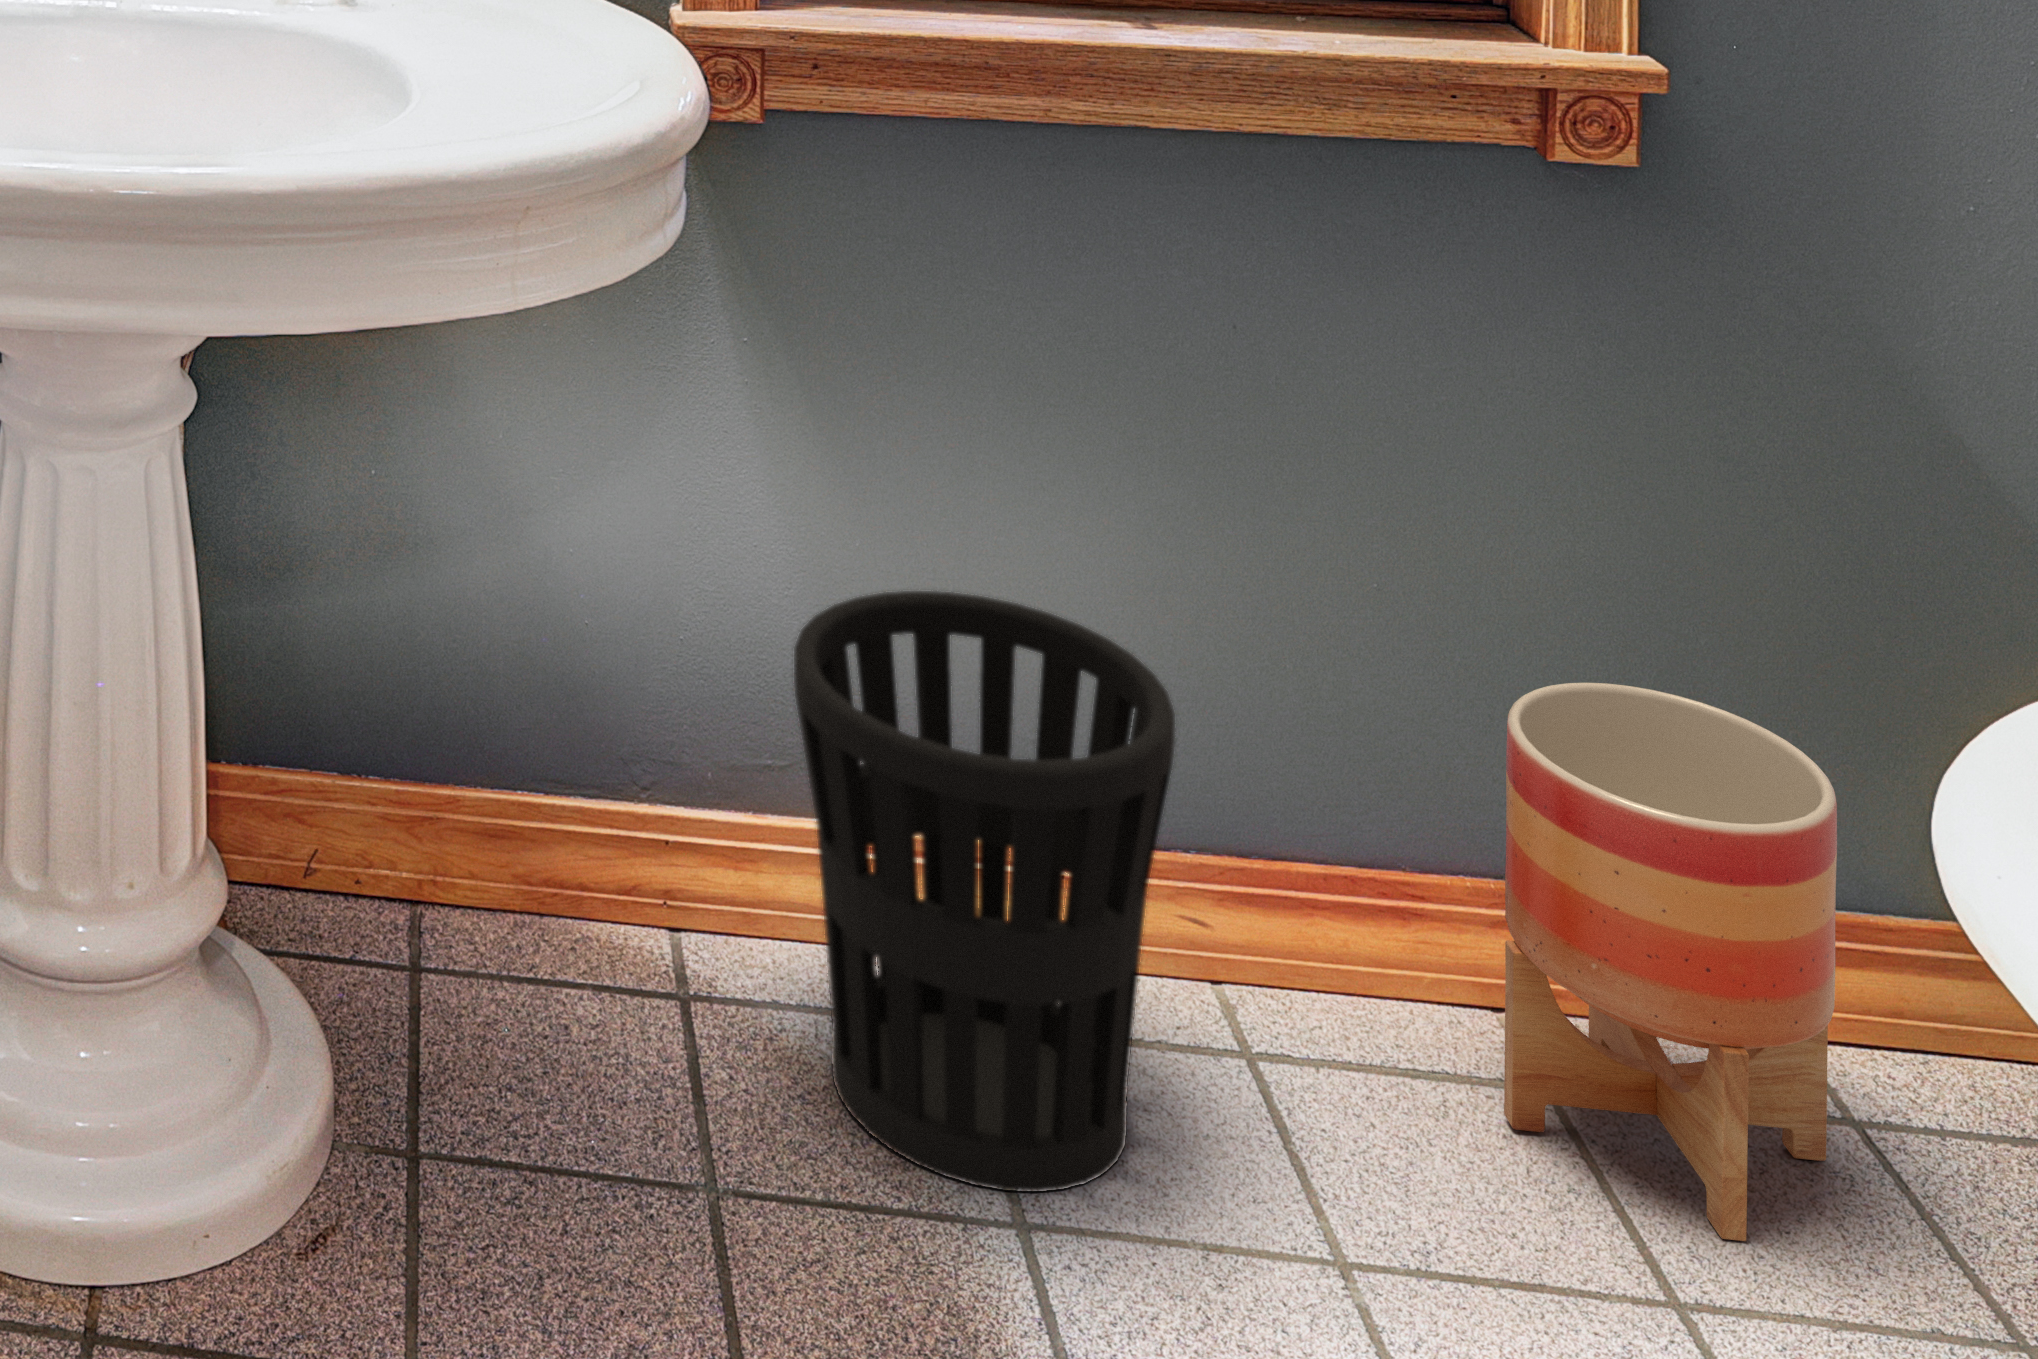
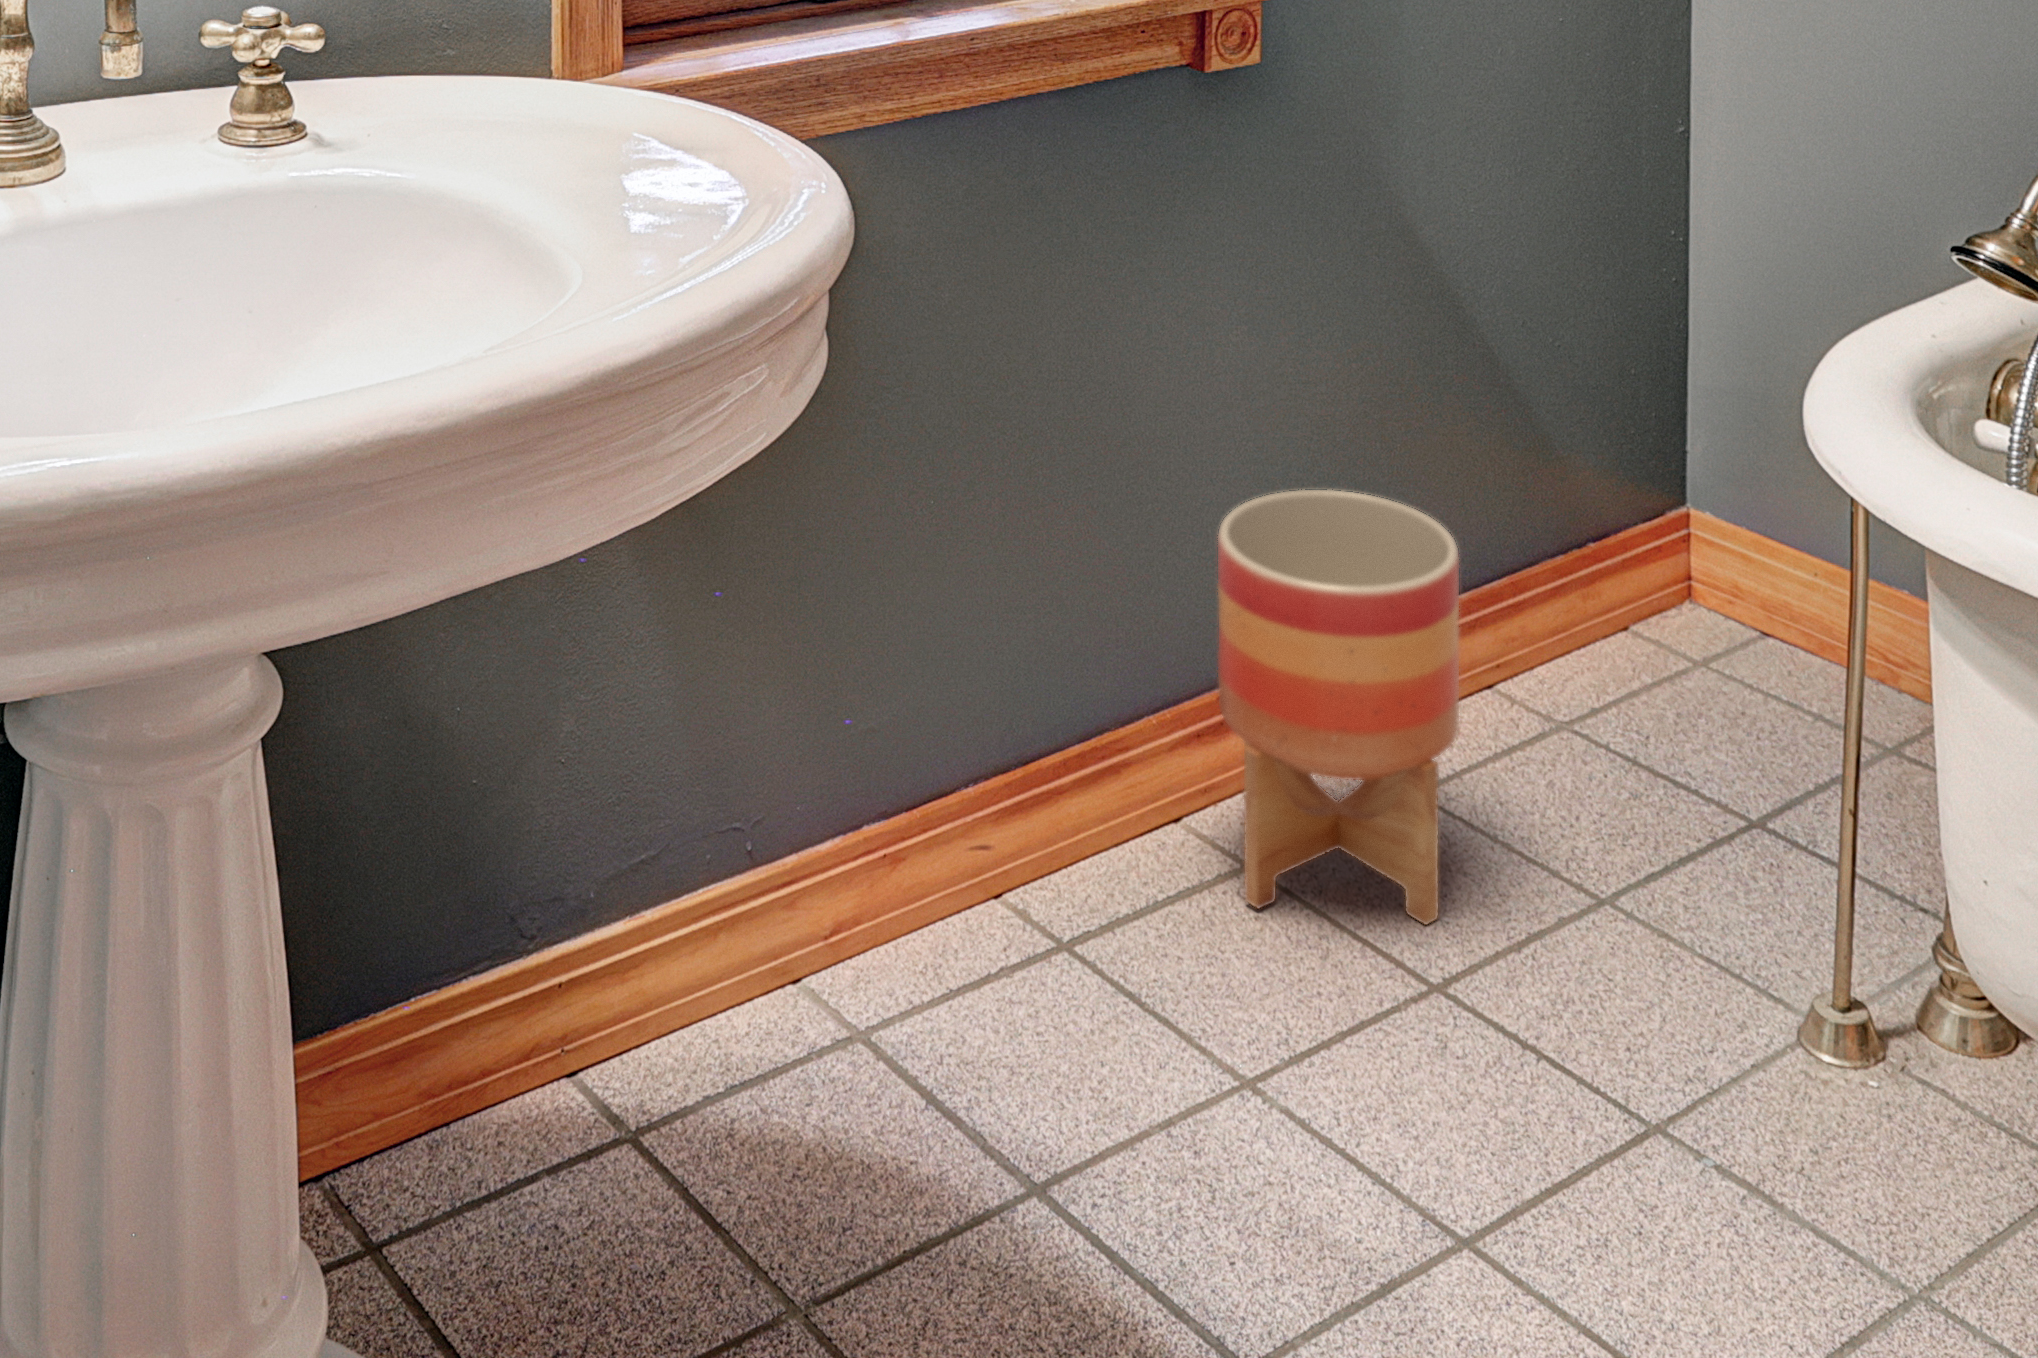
wastebasket: present [794,591,1175,1192] -> none [737,594,1091,1184]

